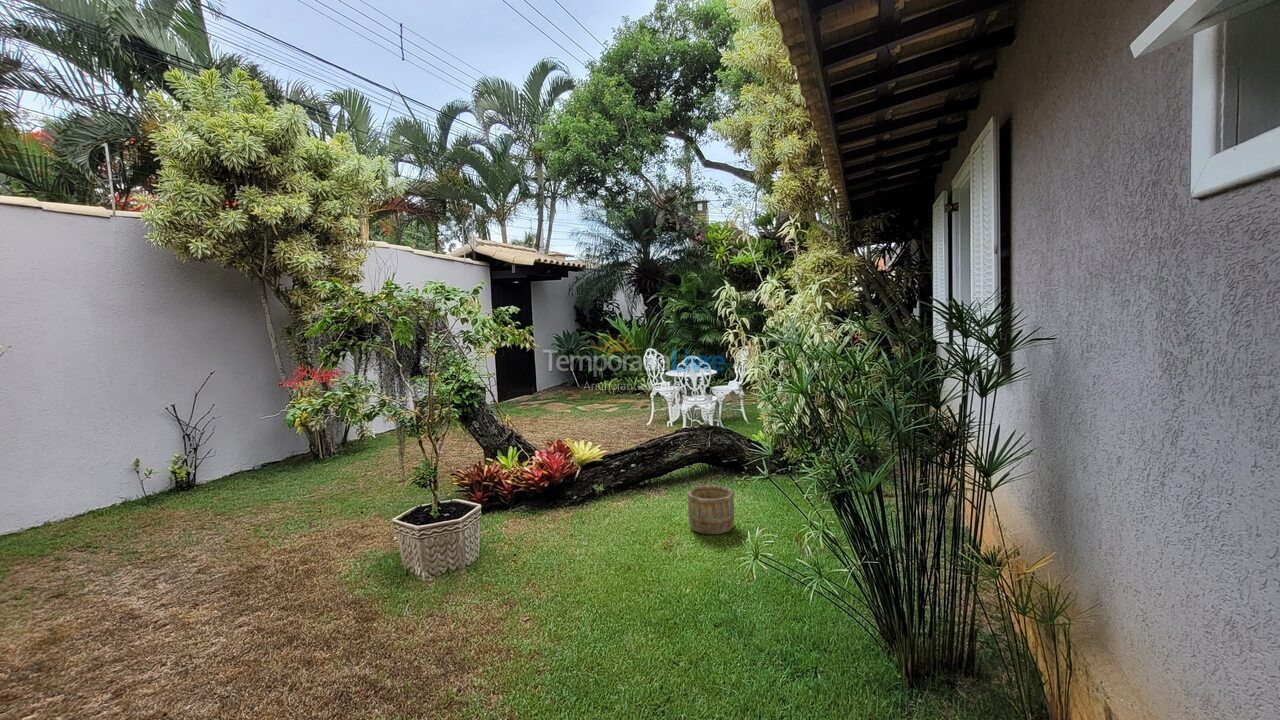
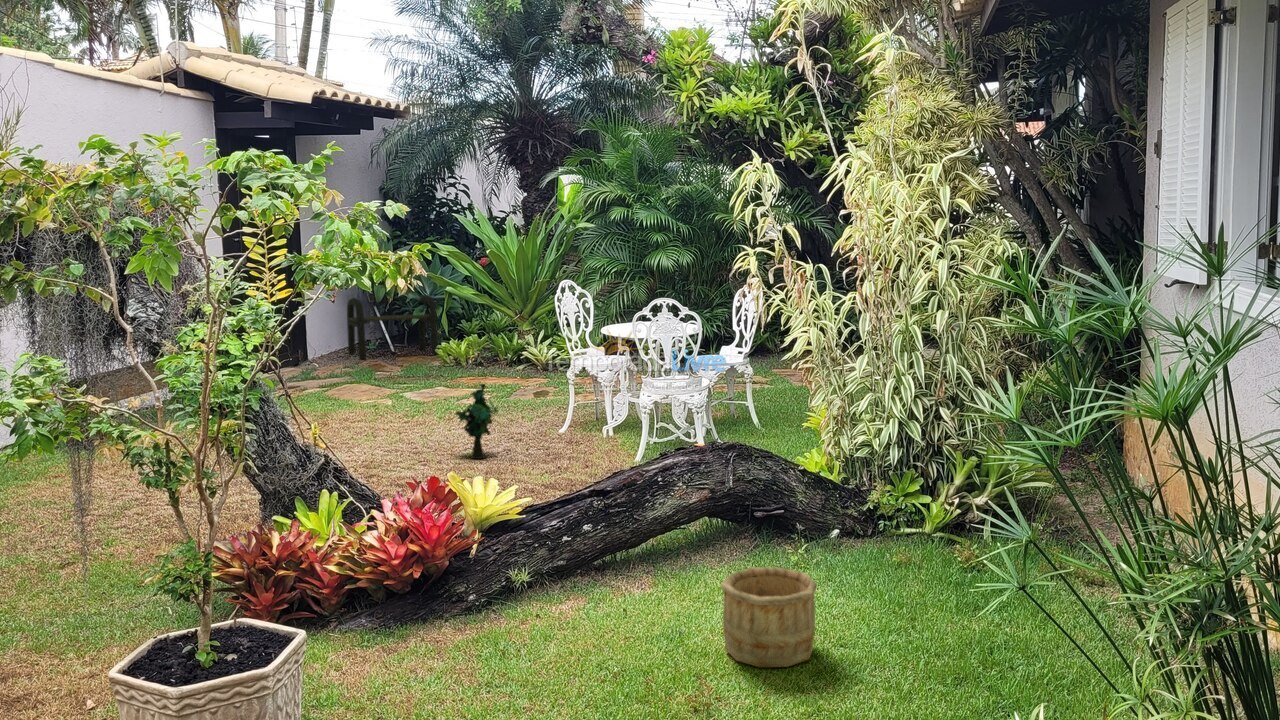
bench: none [555,357,598,389] -> present [347,295,438,359]
decorative plant: none [591,398,612,435] -> present [455,384,497,459]

